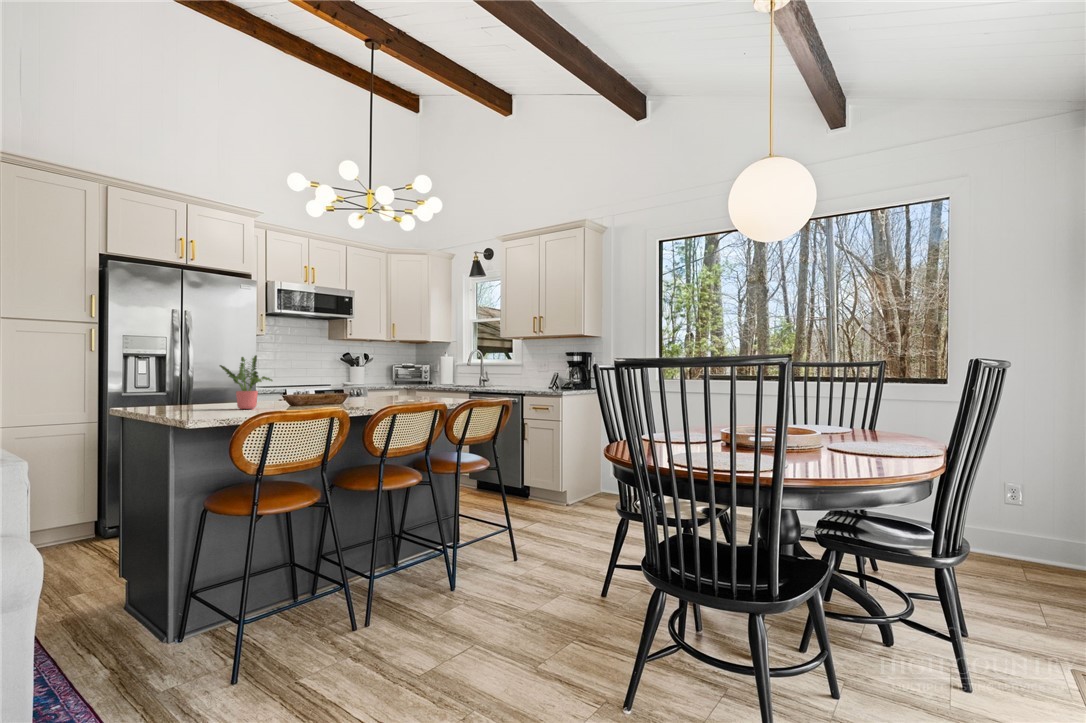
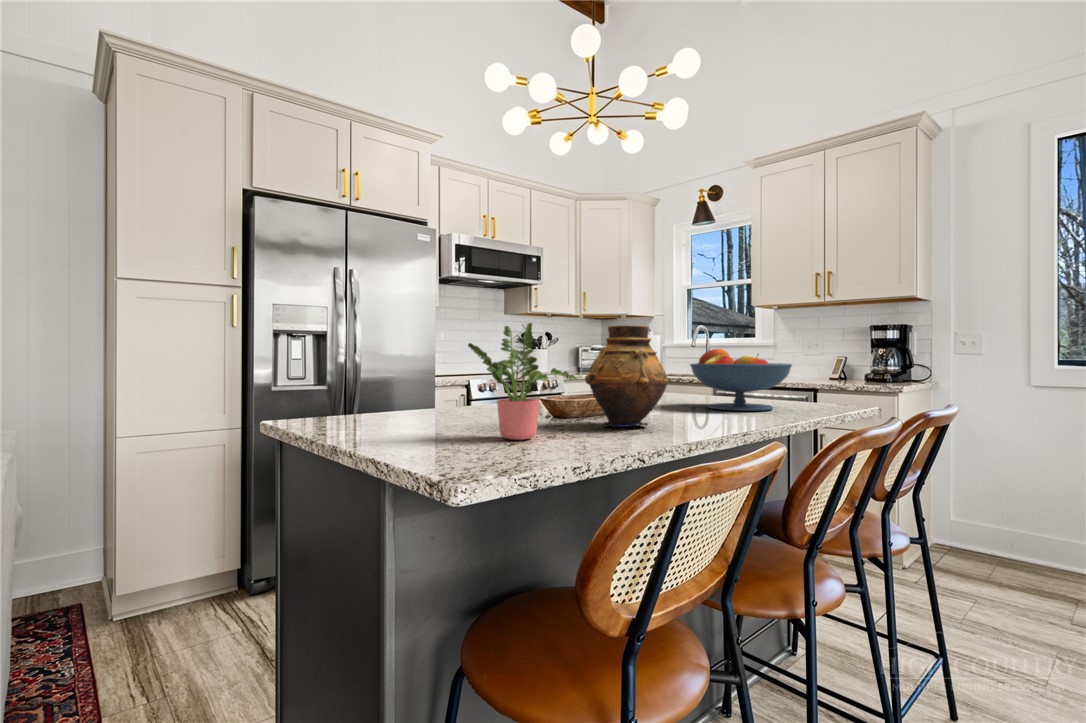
vase: none [291,356,339,406] -> present [585,325,668,427]
fruit bowl: none [381,367,436,400] -> present [690,349,792,411]

